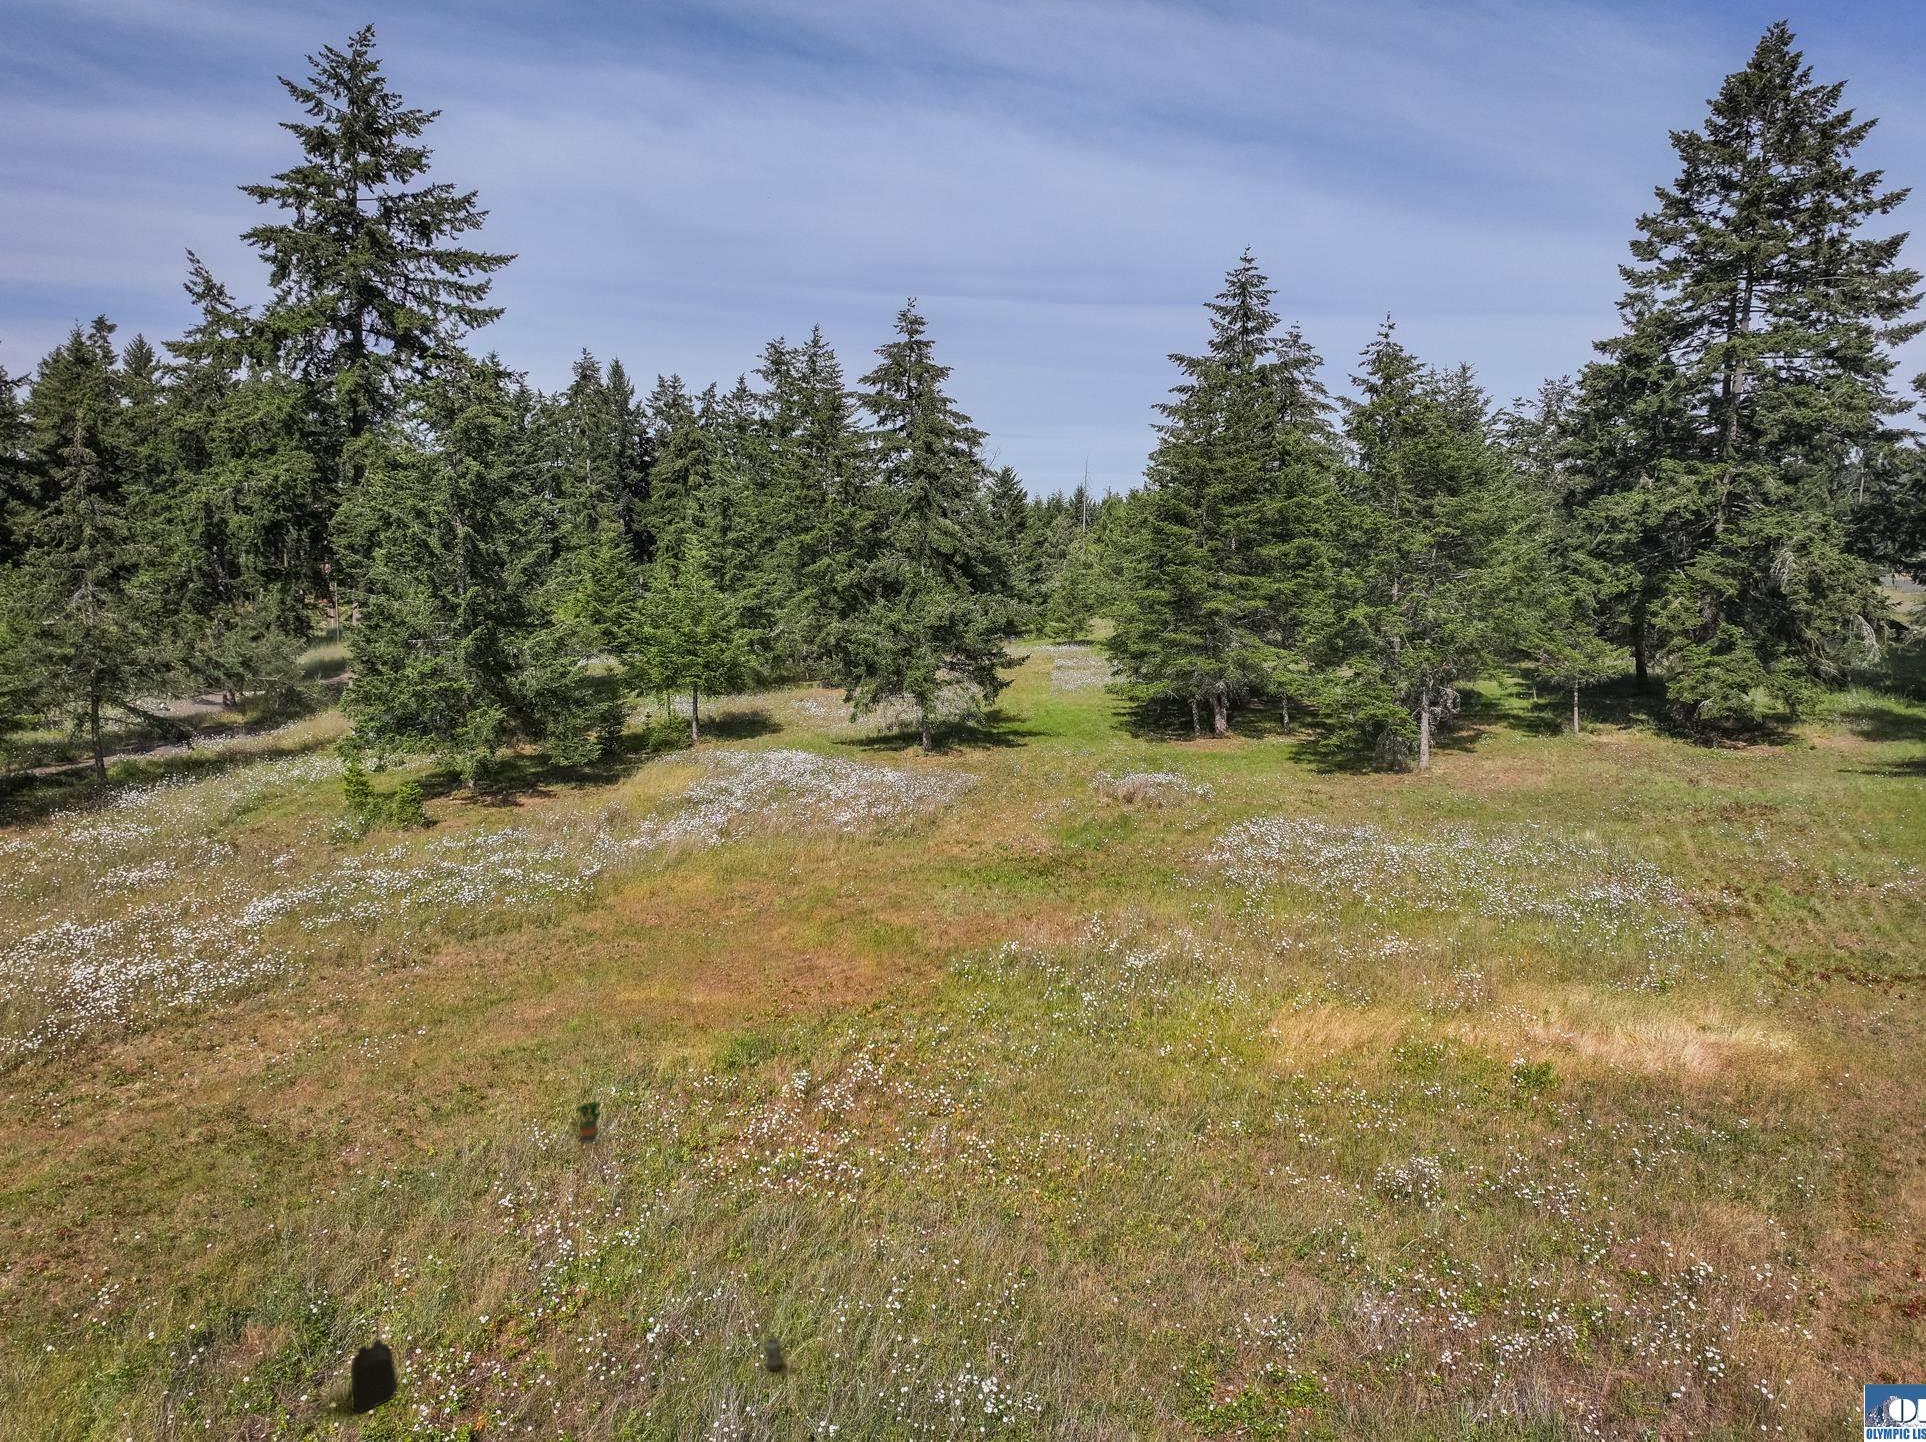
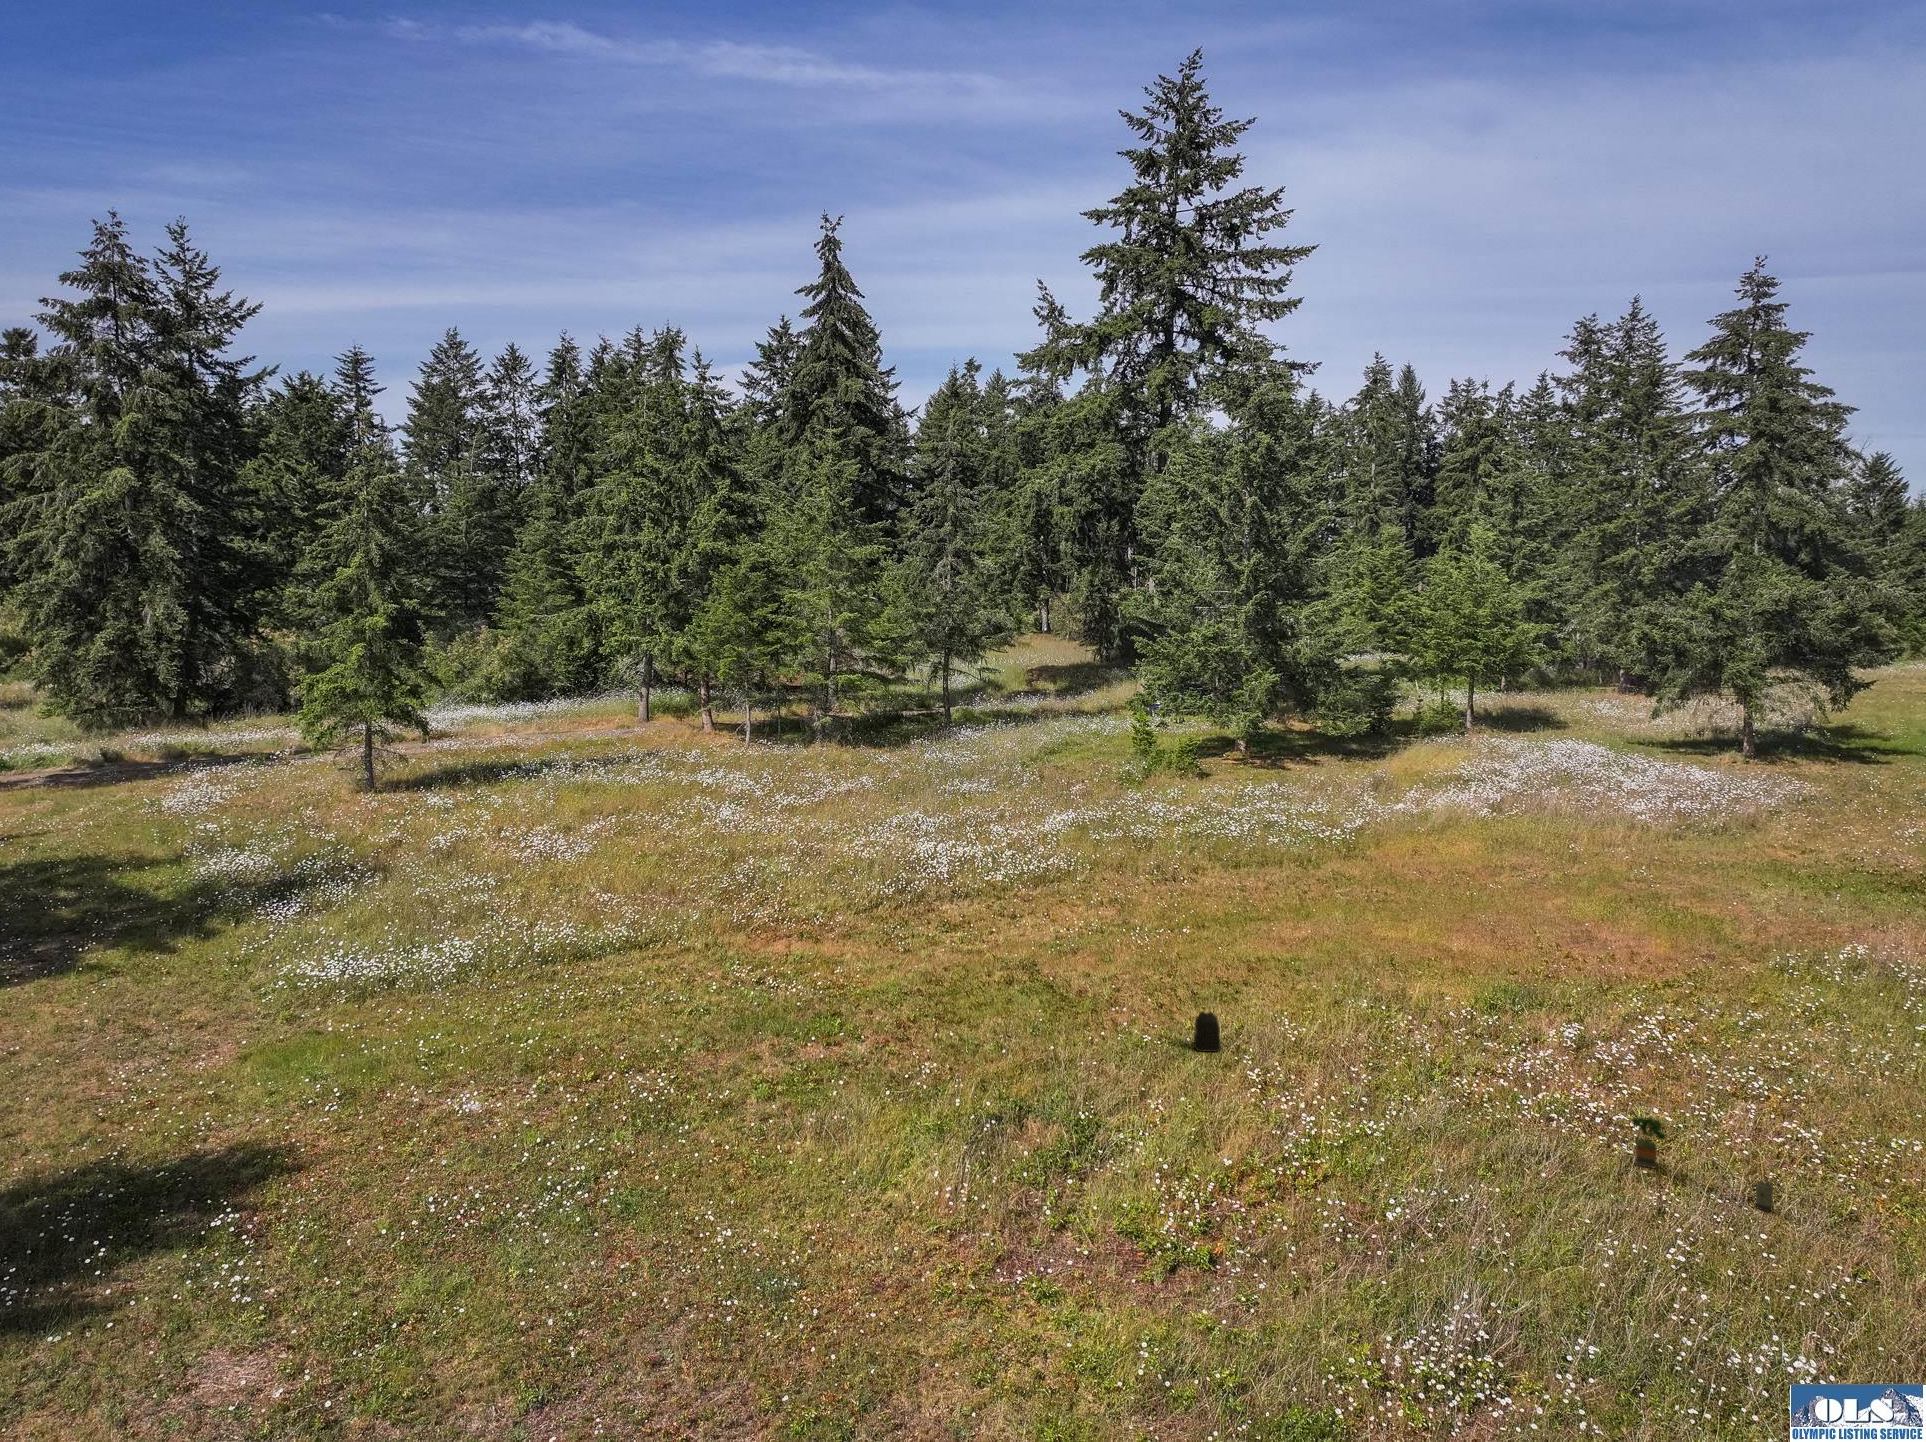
potted tree: present [576,1102,601,1143] -> present [1631,1117,1666,1168]
watering can: present [760,1331,783,1371] -> present [1747,1172,1782,1212]

